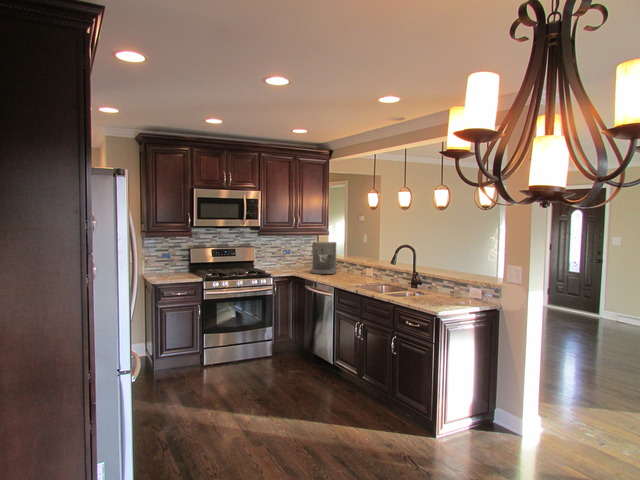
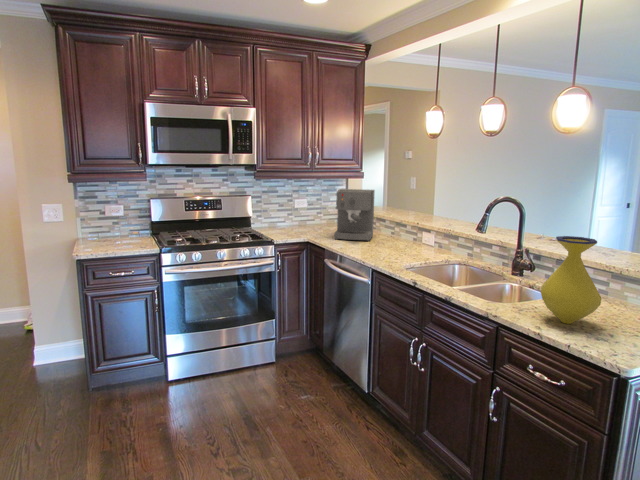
vase: none [413,261,438,303] -> present [541,236,601,324]

